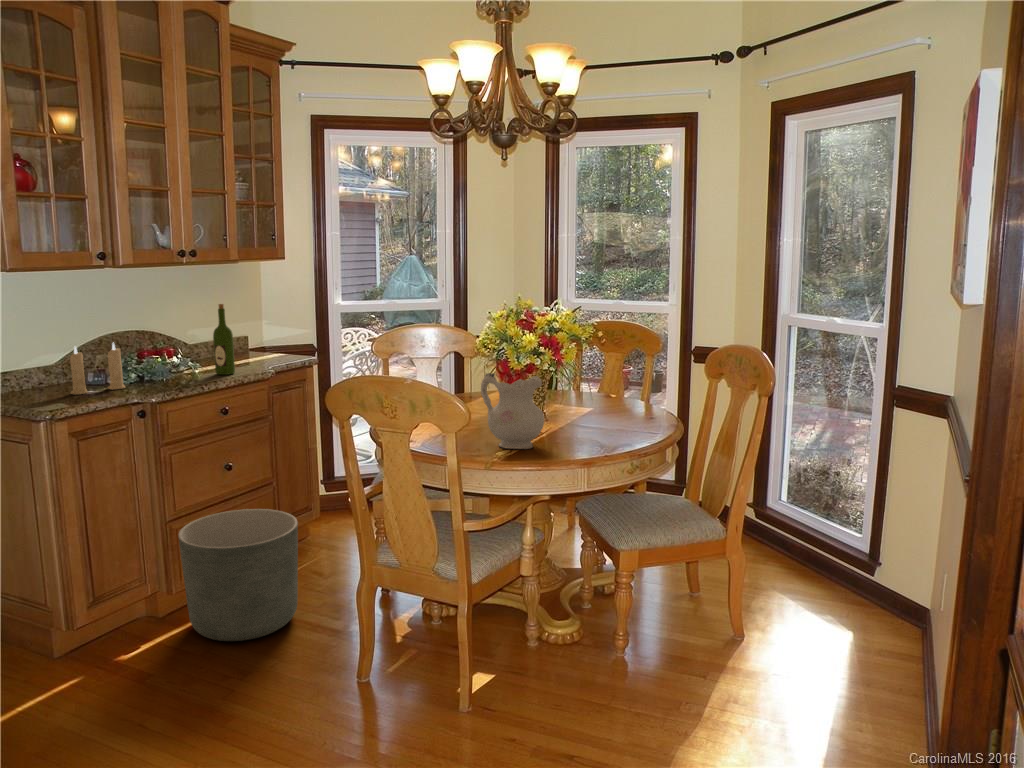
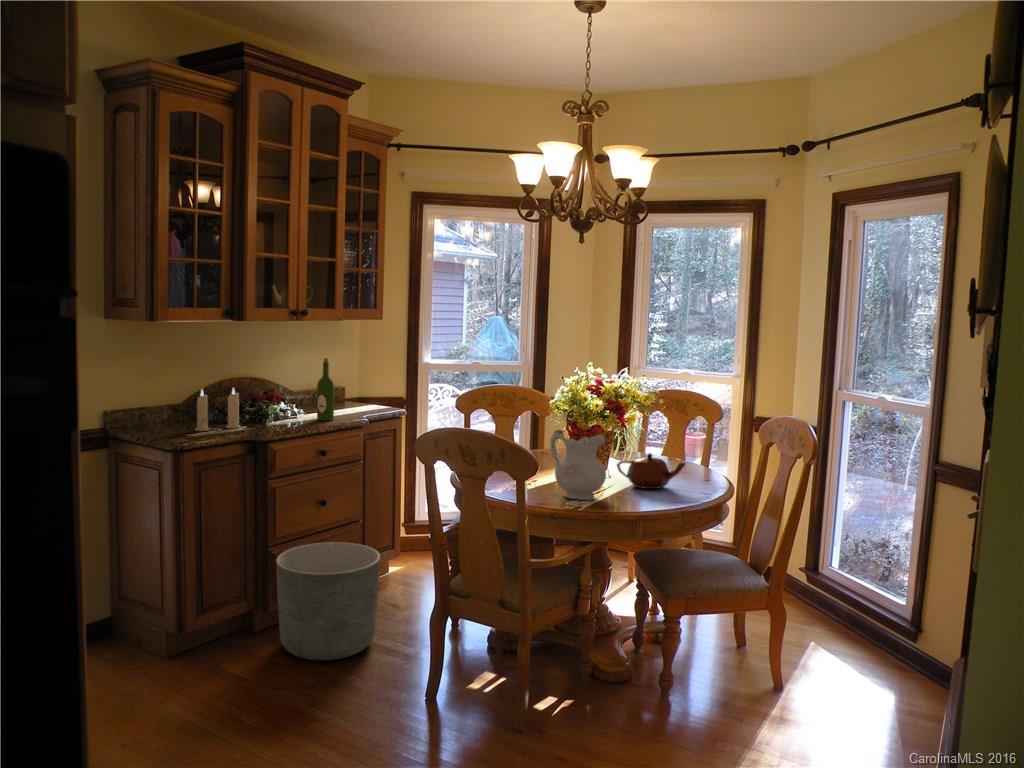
teapot: none [554,393,631,432] -> present [617,453,686,489]

